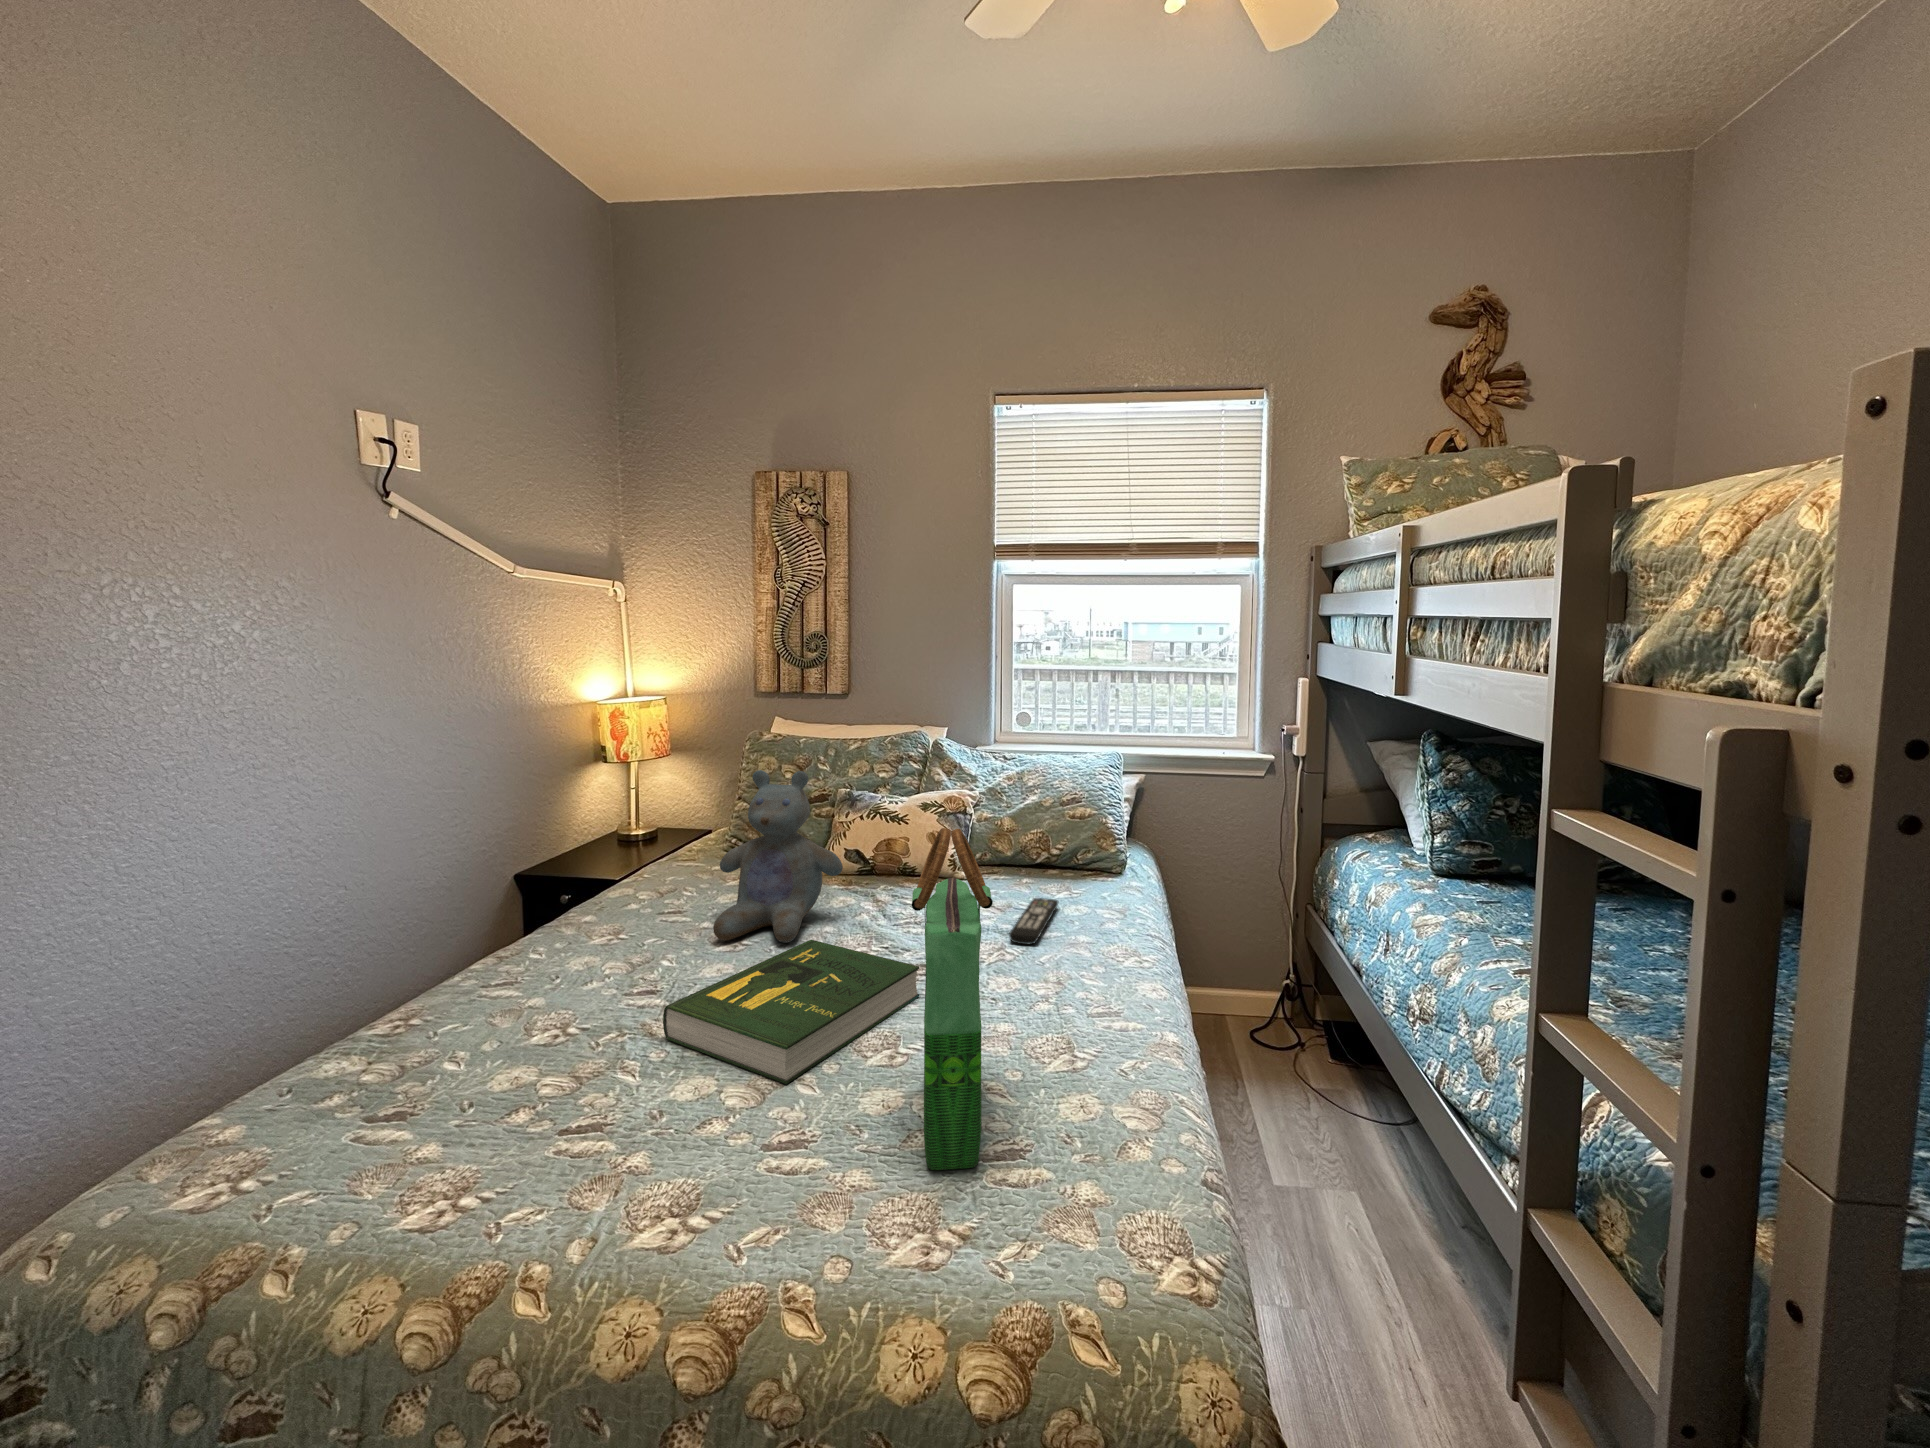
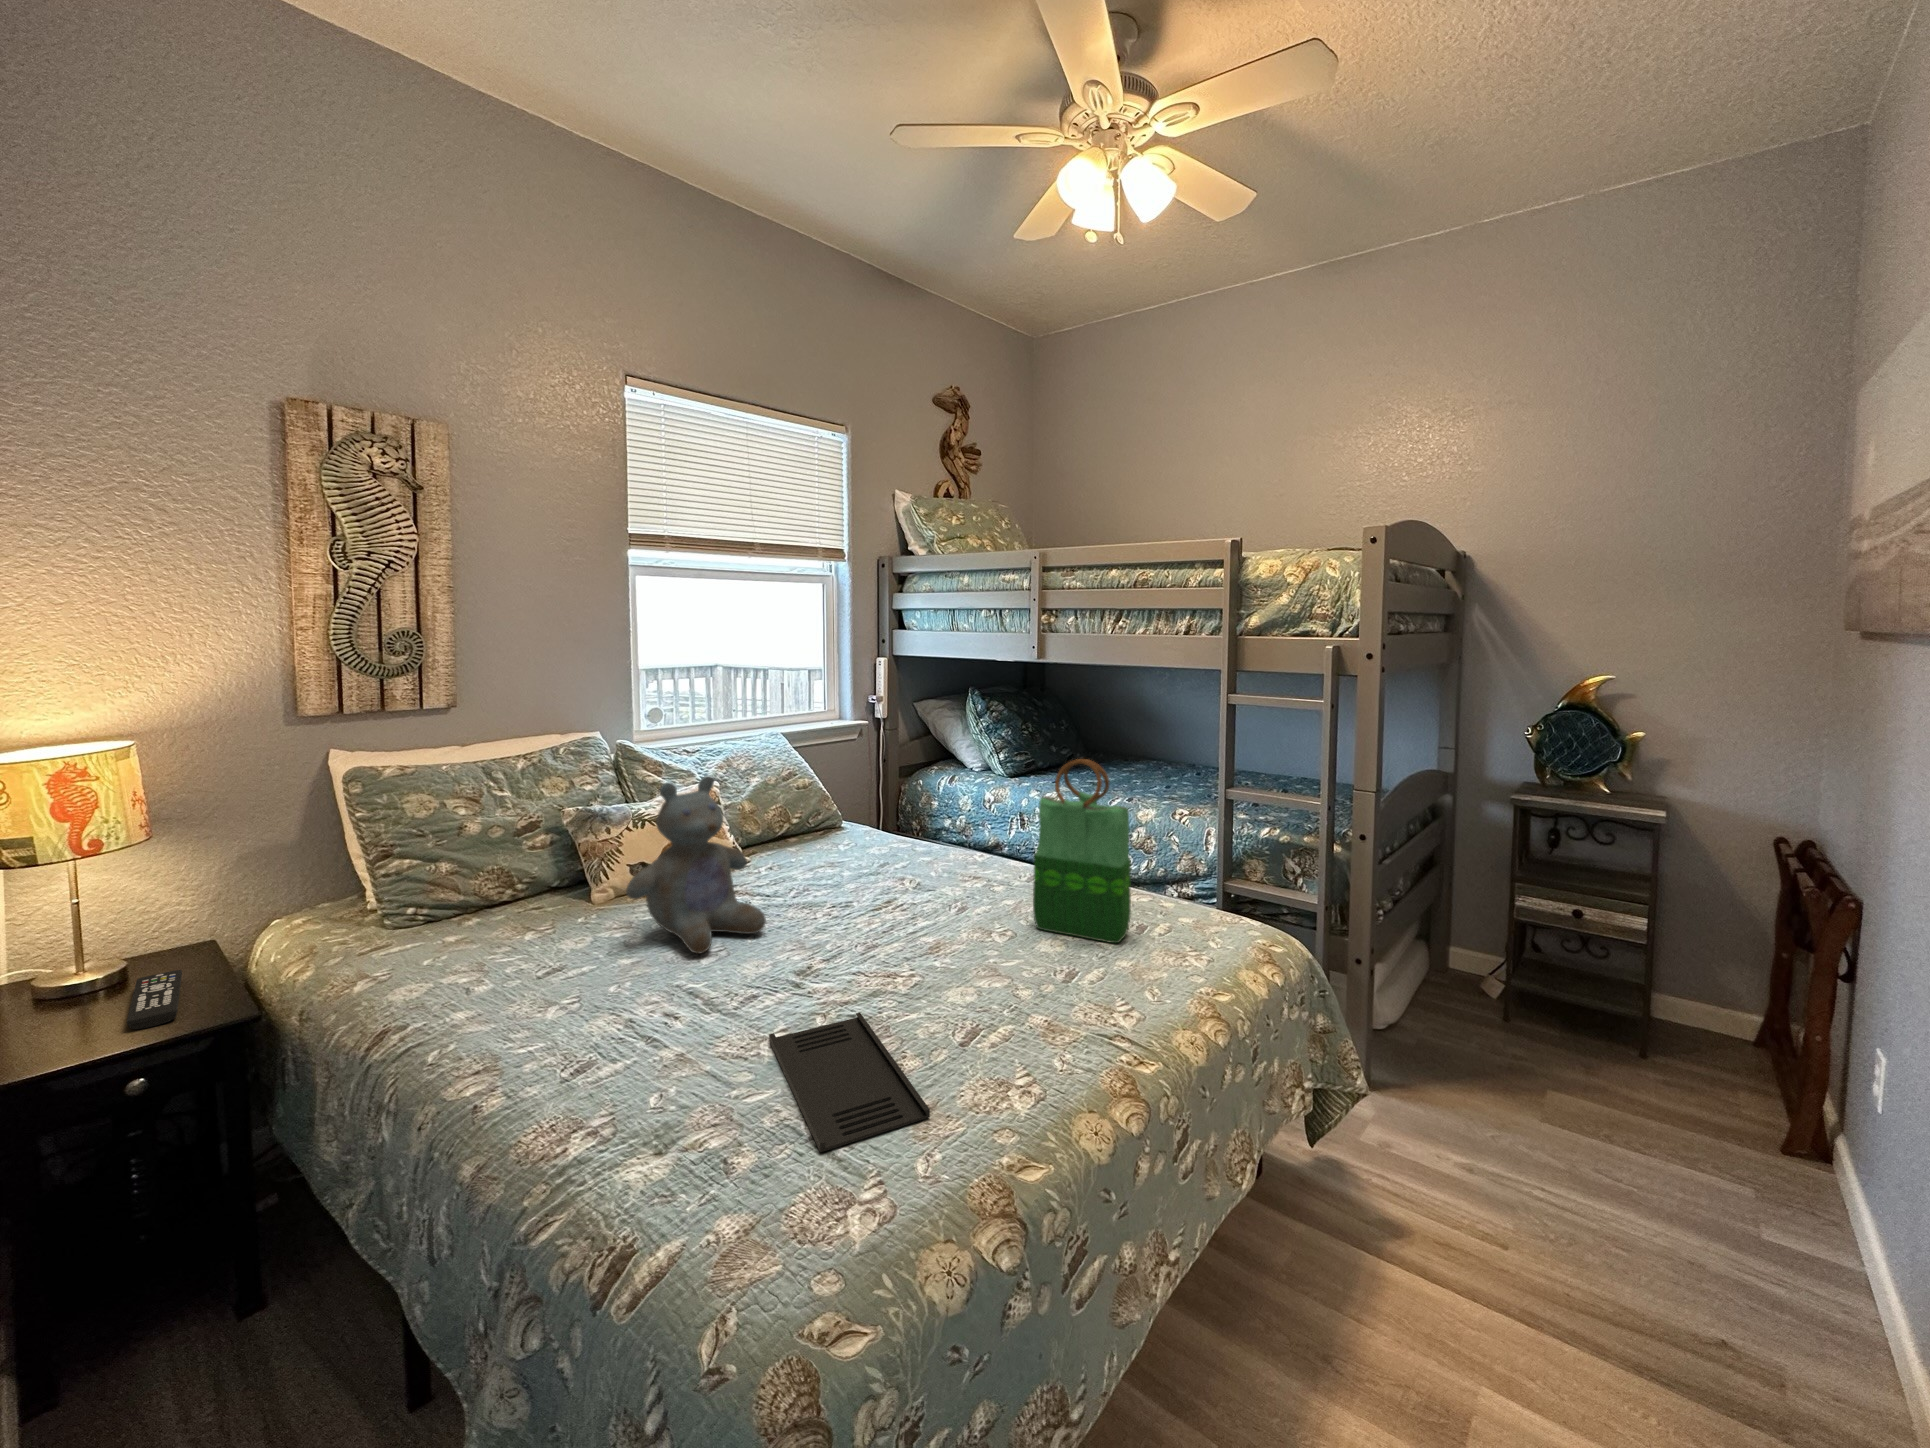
remote control: present [1009,898,1058,944] -> present [127,970,182,1029]
book: present [663,939,919,1084] -> none [816,890,989,991]
tray: none [276,1027,596,1187] -> present [769,1013,930,1152]

